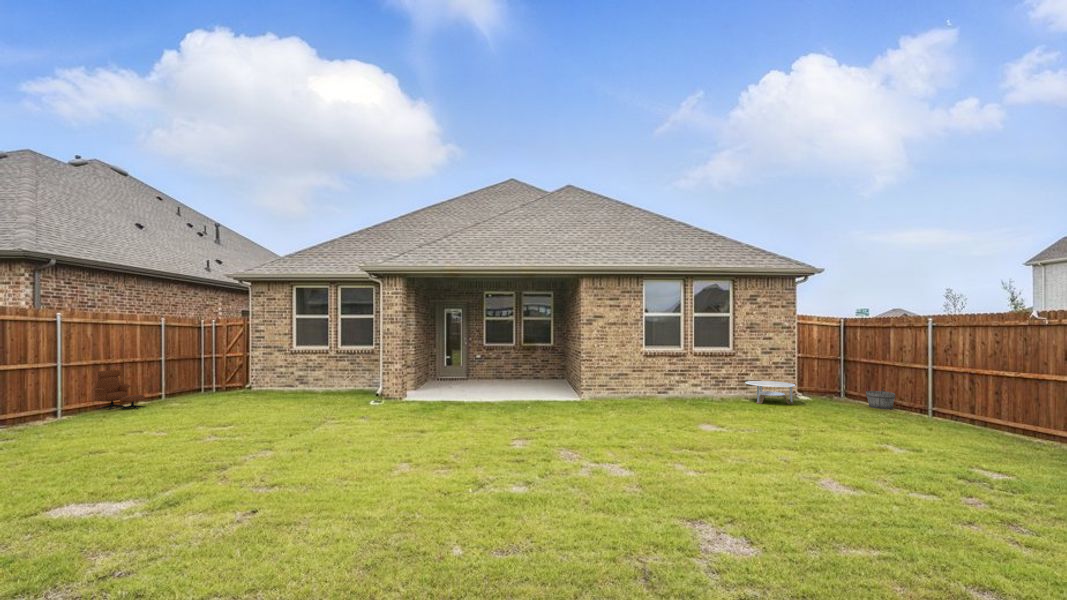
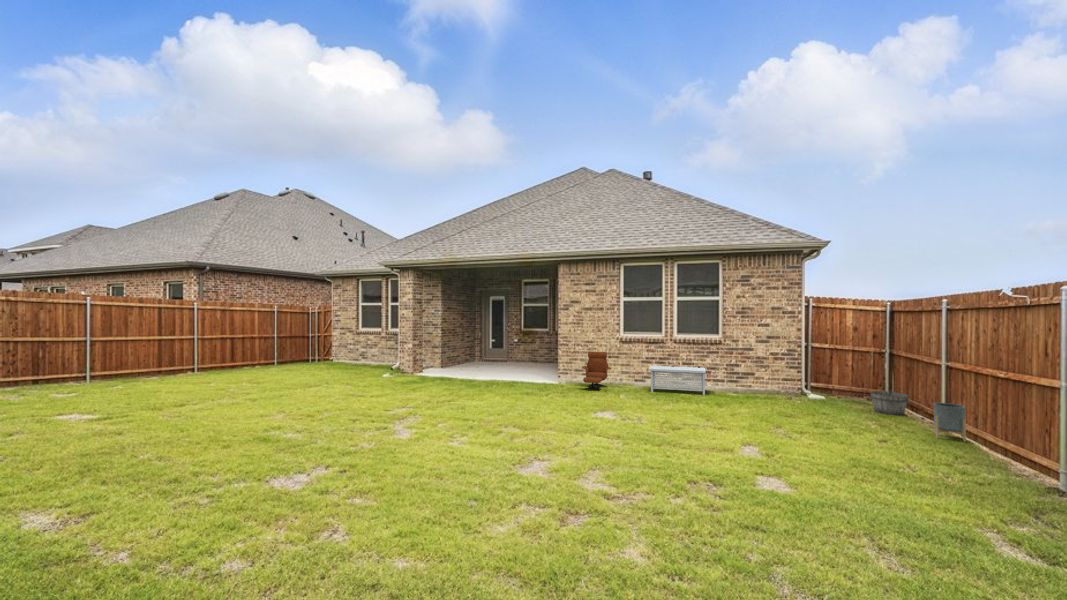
lounge chair: present [93,370,145,410] -> present [582,352,611,391]
storage bench: none [674,378,733,403] -> present [649,366,706,395]
round table: present [745,381,795,404] -> none [726,373,783,401]
planter: none [944,397,973,425] -> present [934,403,966,442]

